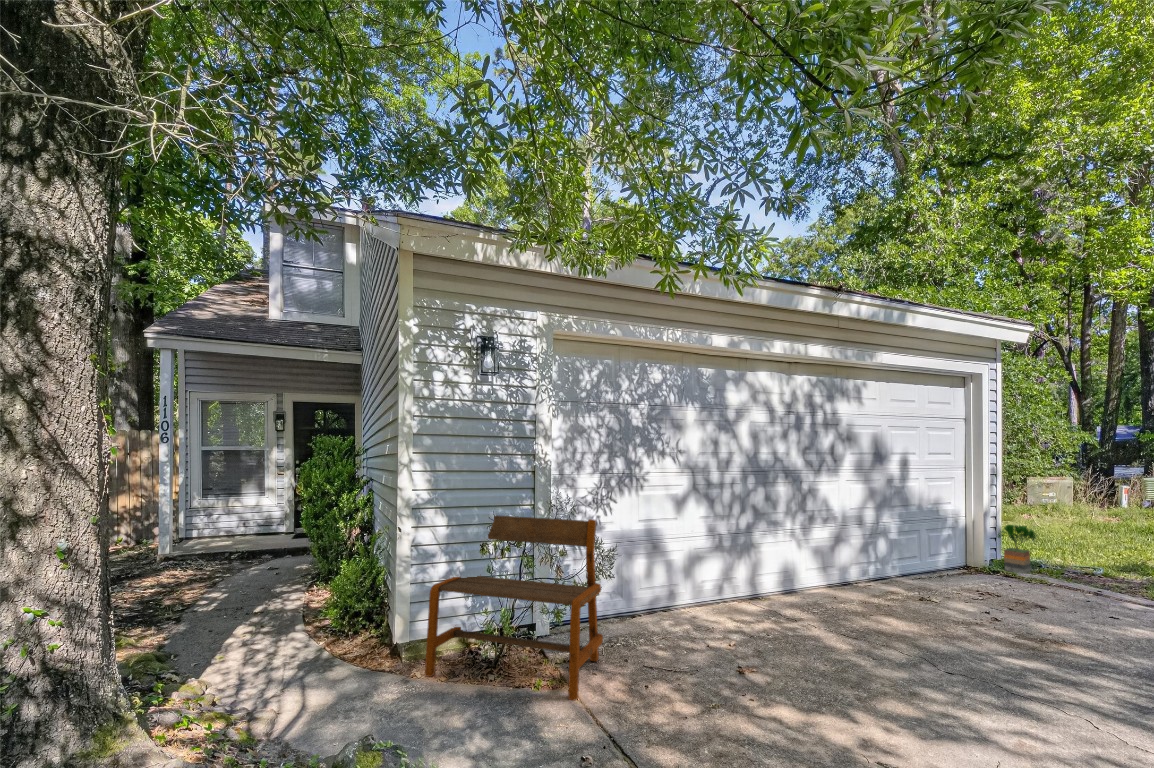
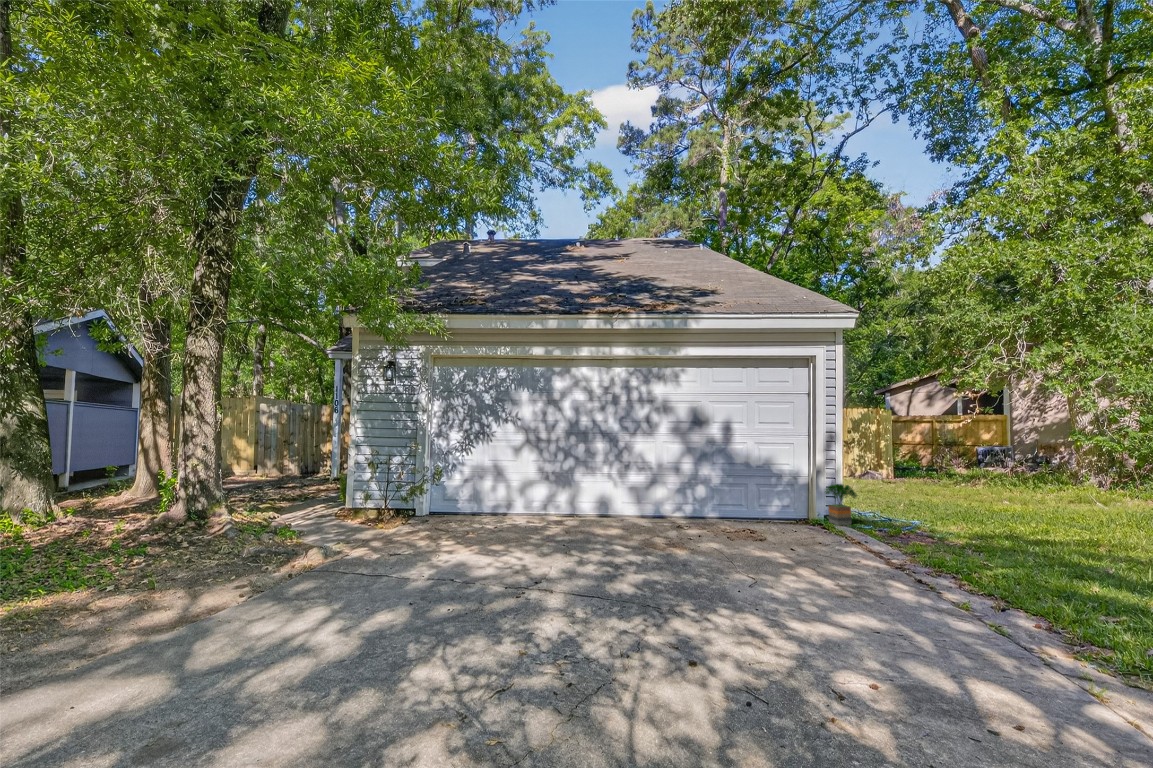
bench: present [425,515,603,701] -> none [354,450,429,536]

